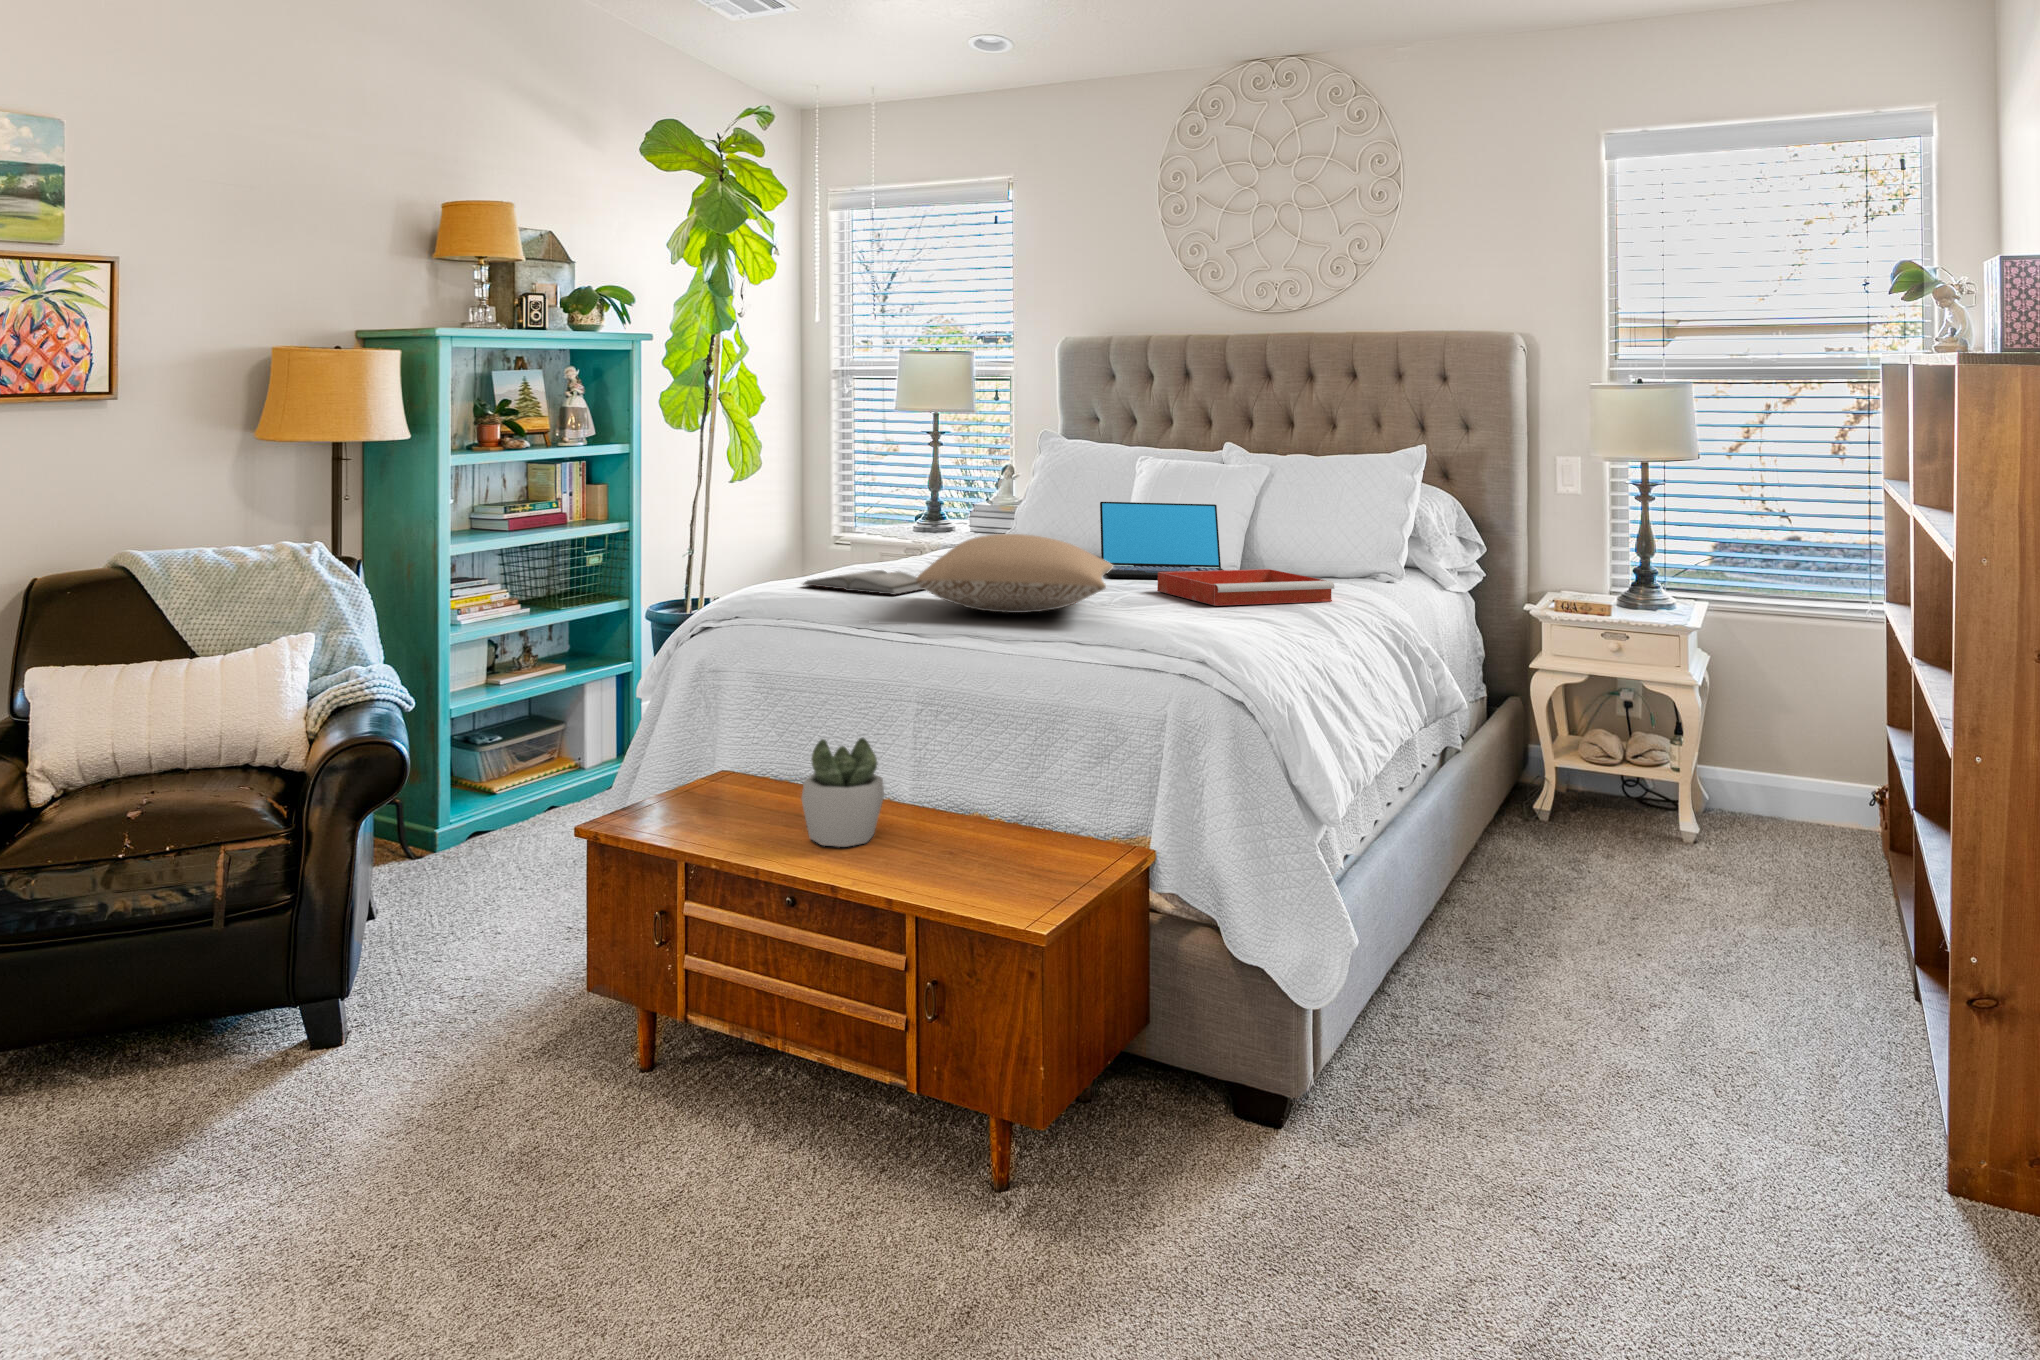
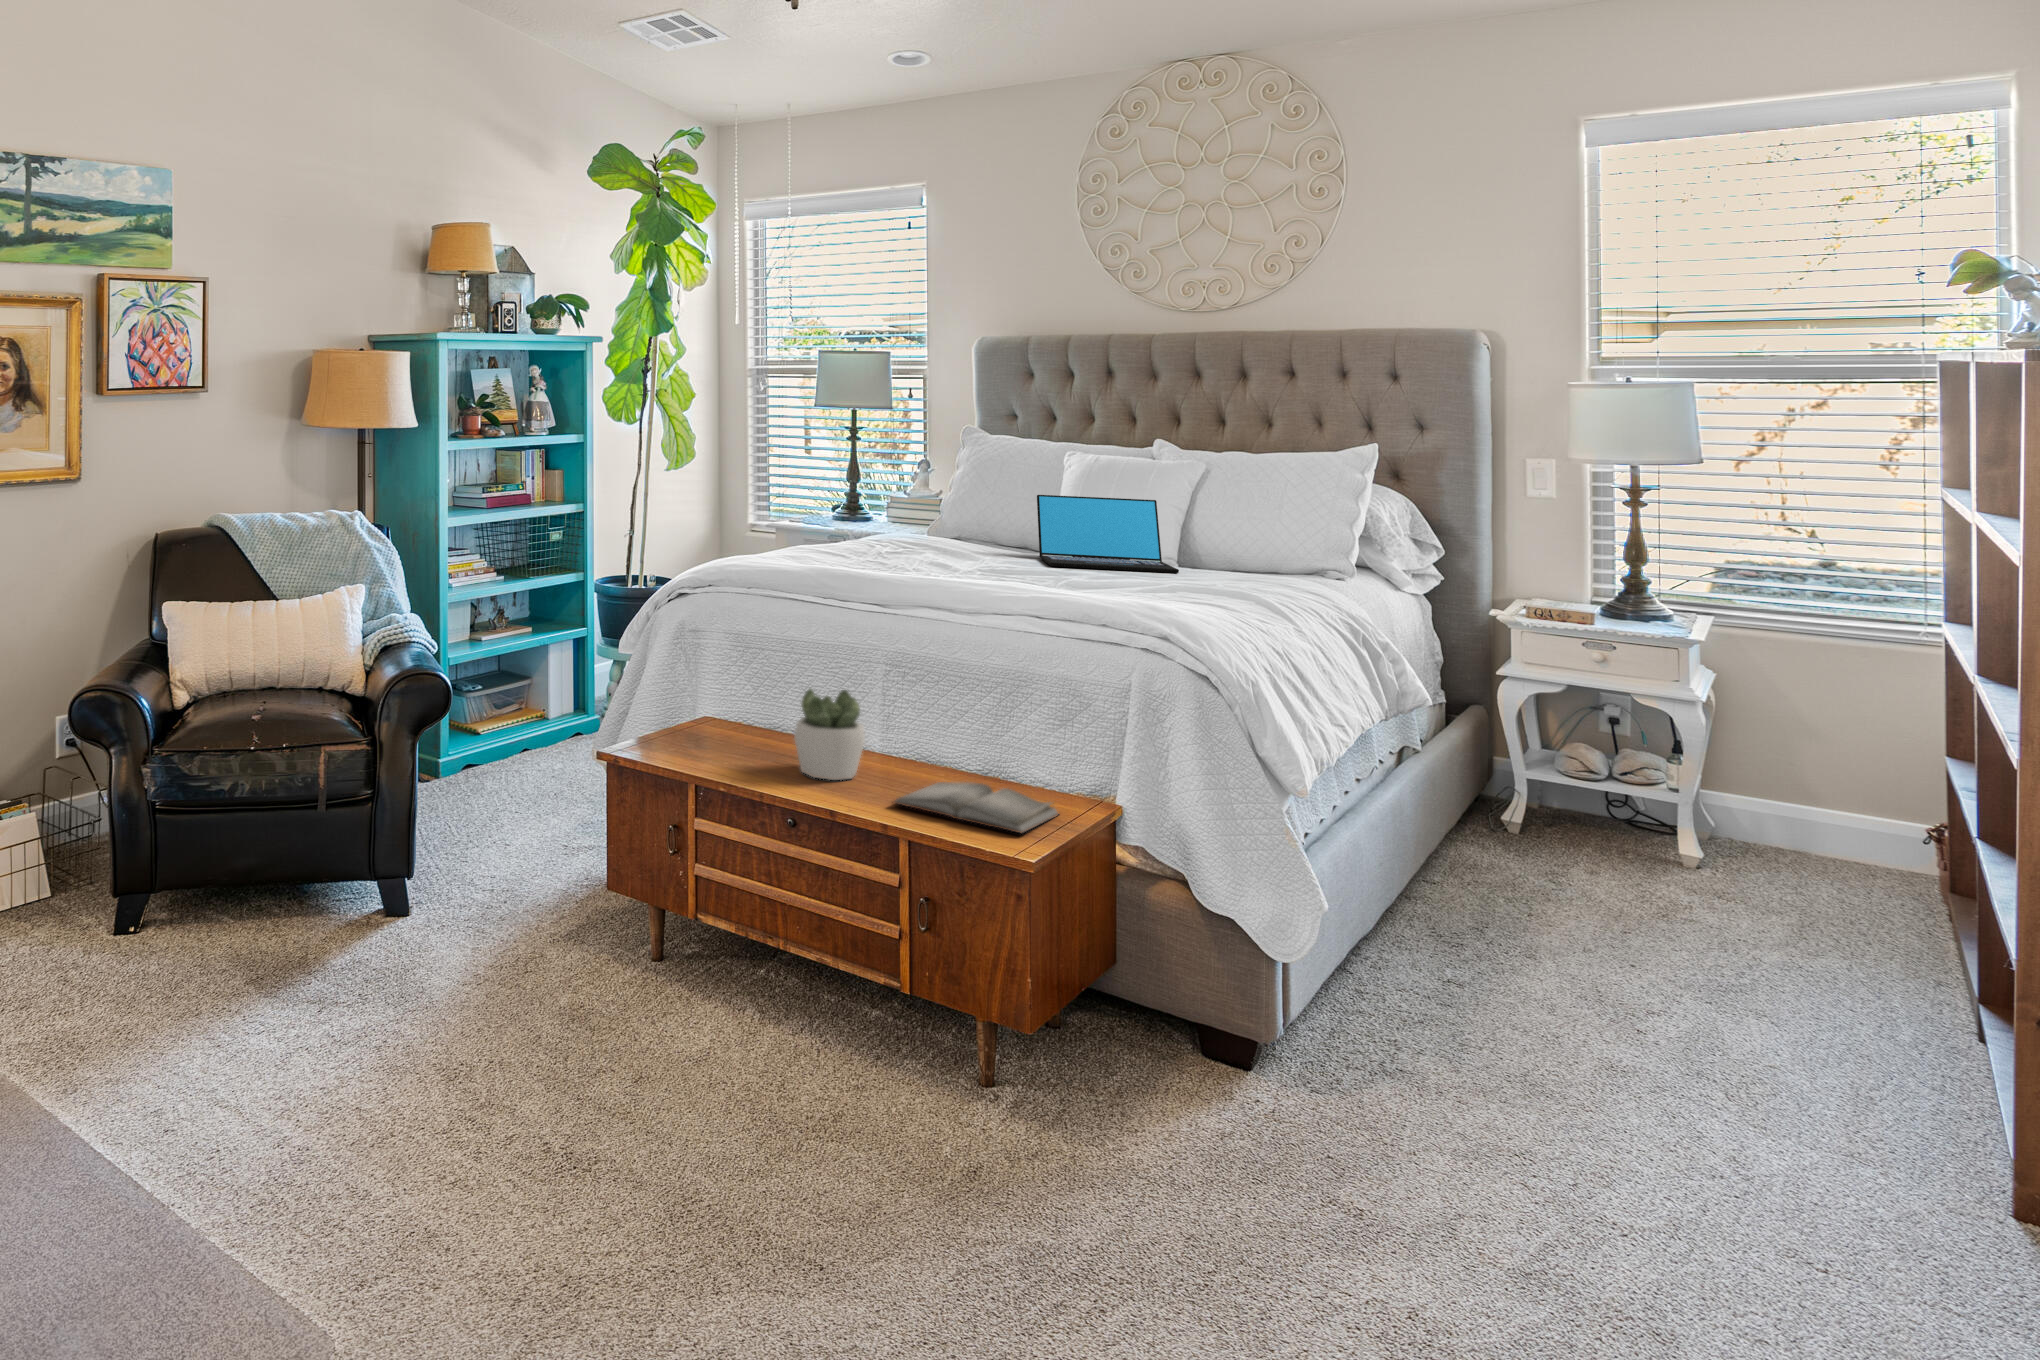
pillow: present [916,534,1113,613] -> none [884,521,1062,591]
tray: present [1157,569,1334,606] -> none [1102,561,1287,594]
hardback book: present [803,570,923,595] -> present [894,782,1058,833]

